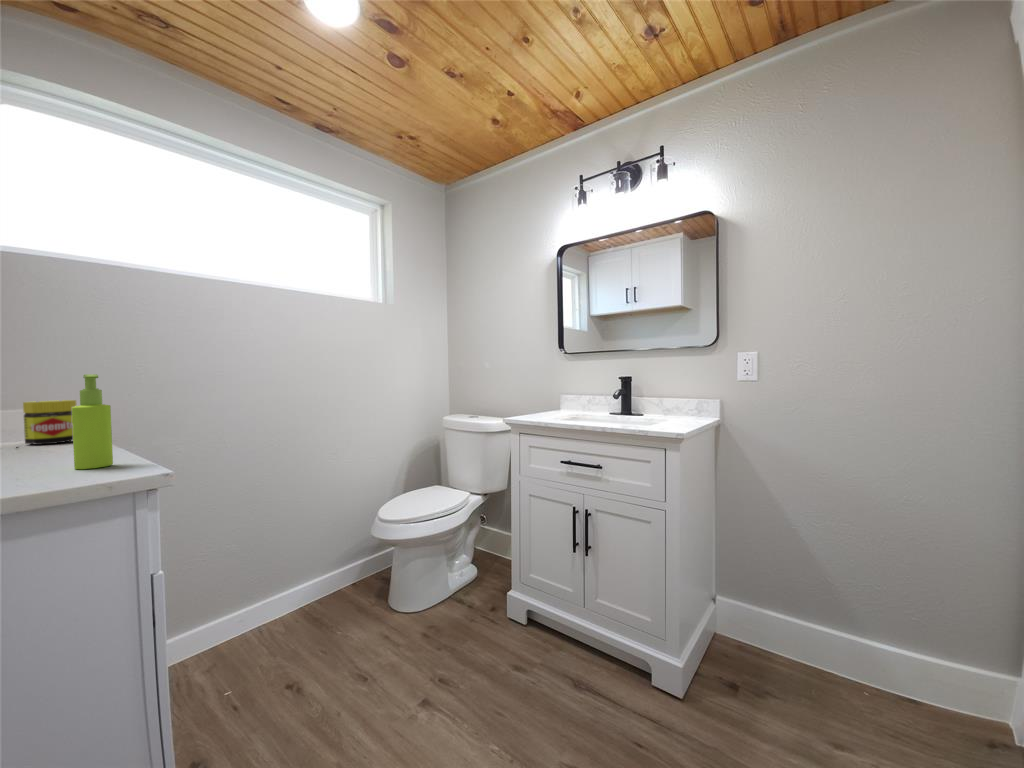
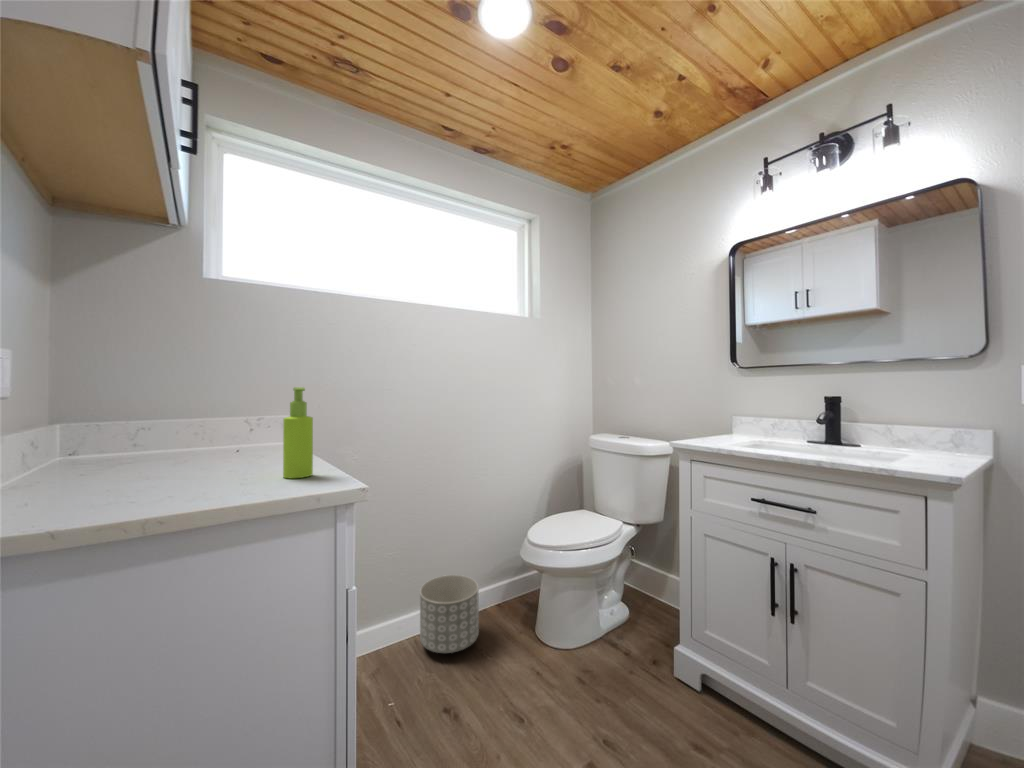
jar: present [23,400,76,445] -> none [246,409,282,448]
planter: none [263,560,330,637] -> present [420,575,479,653]

